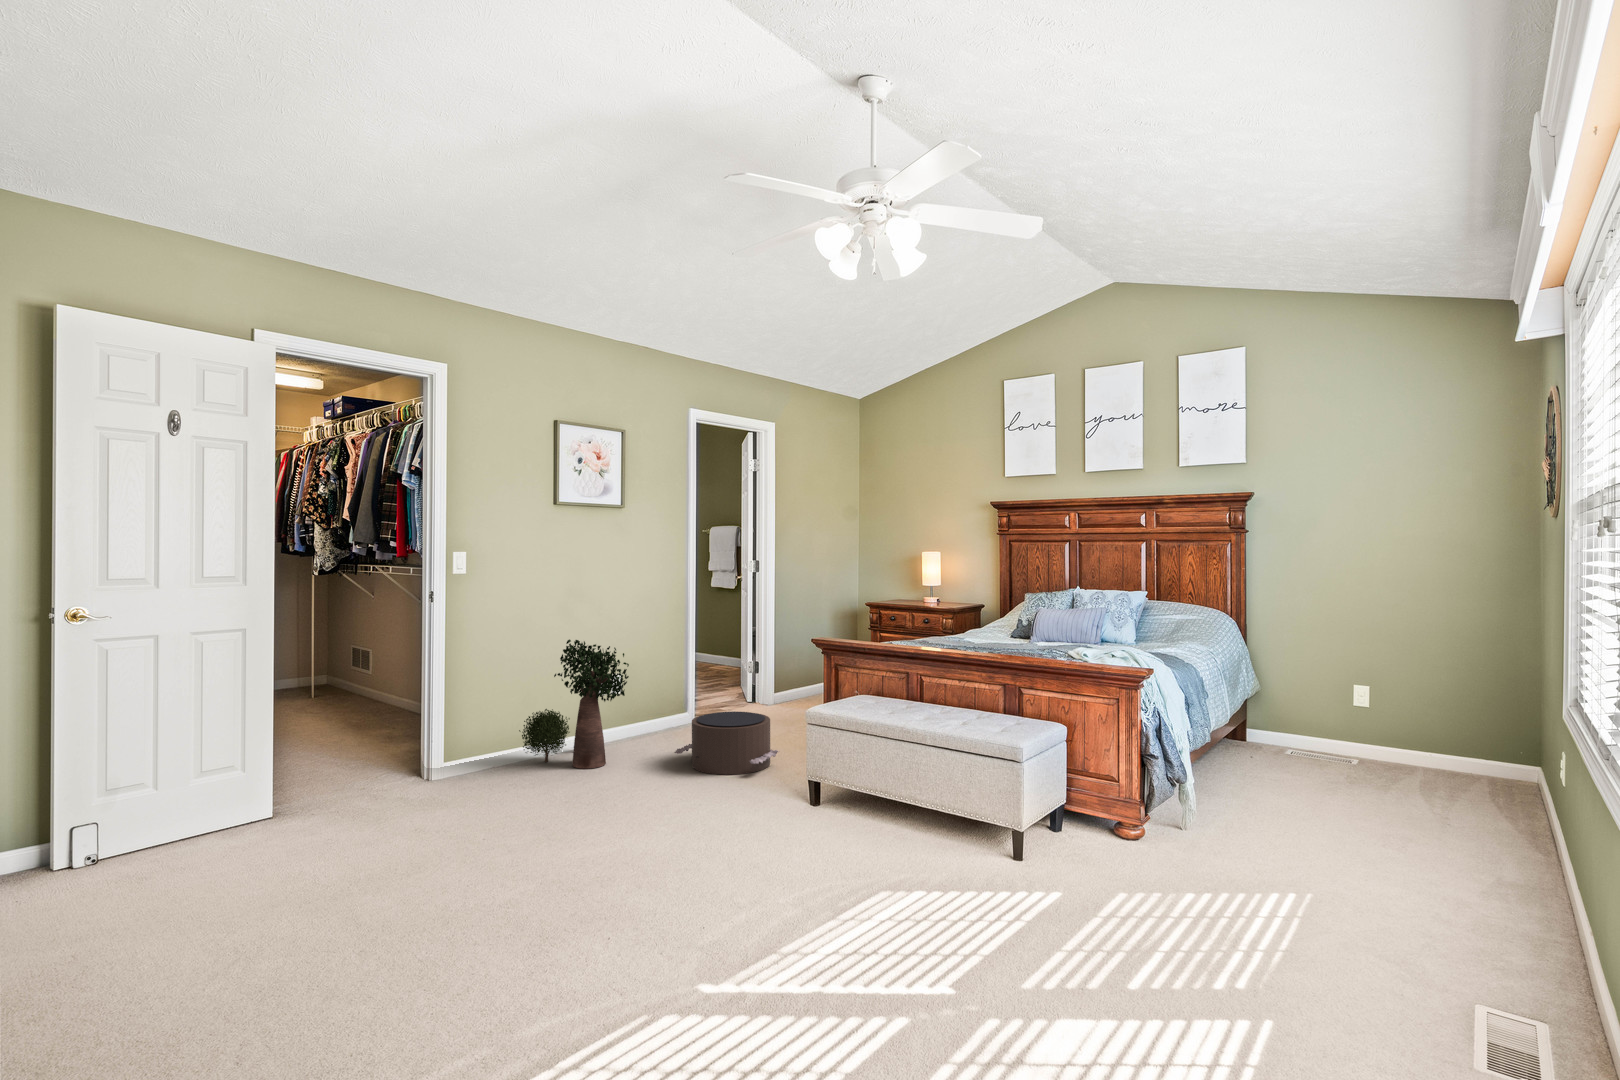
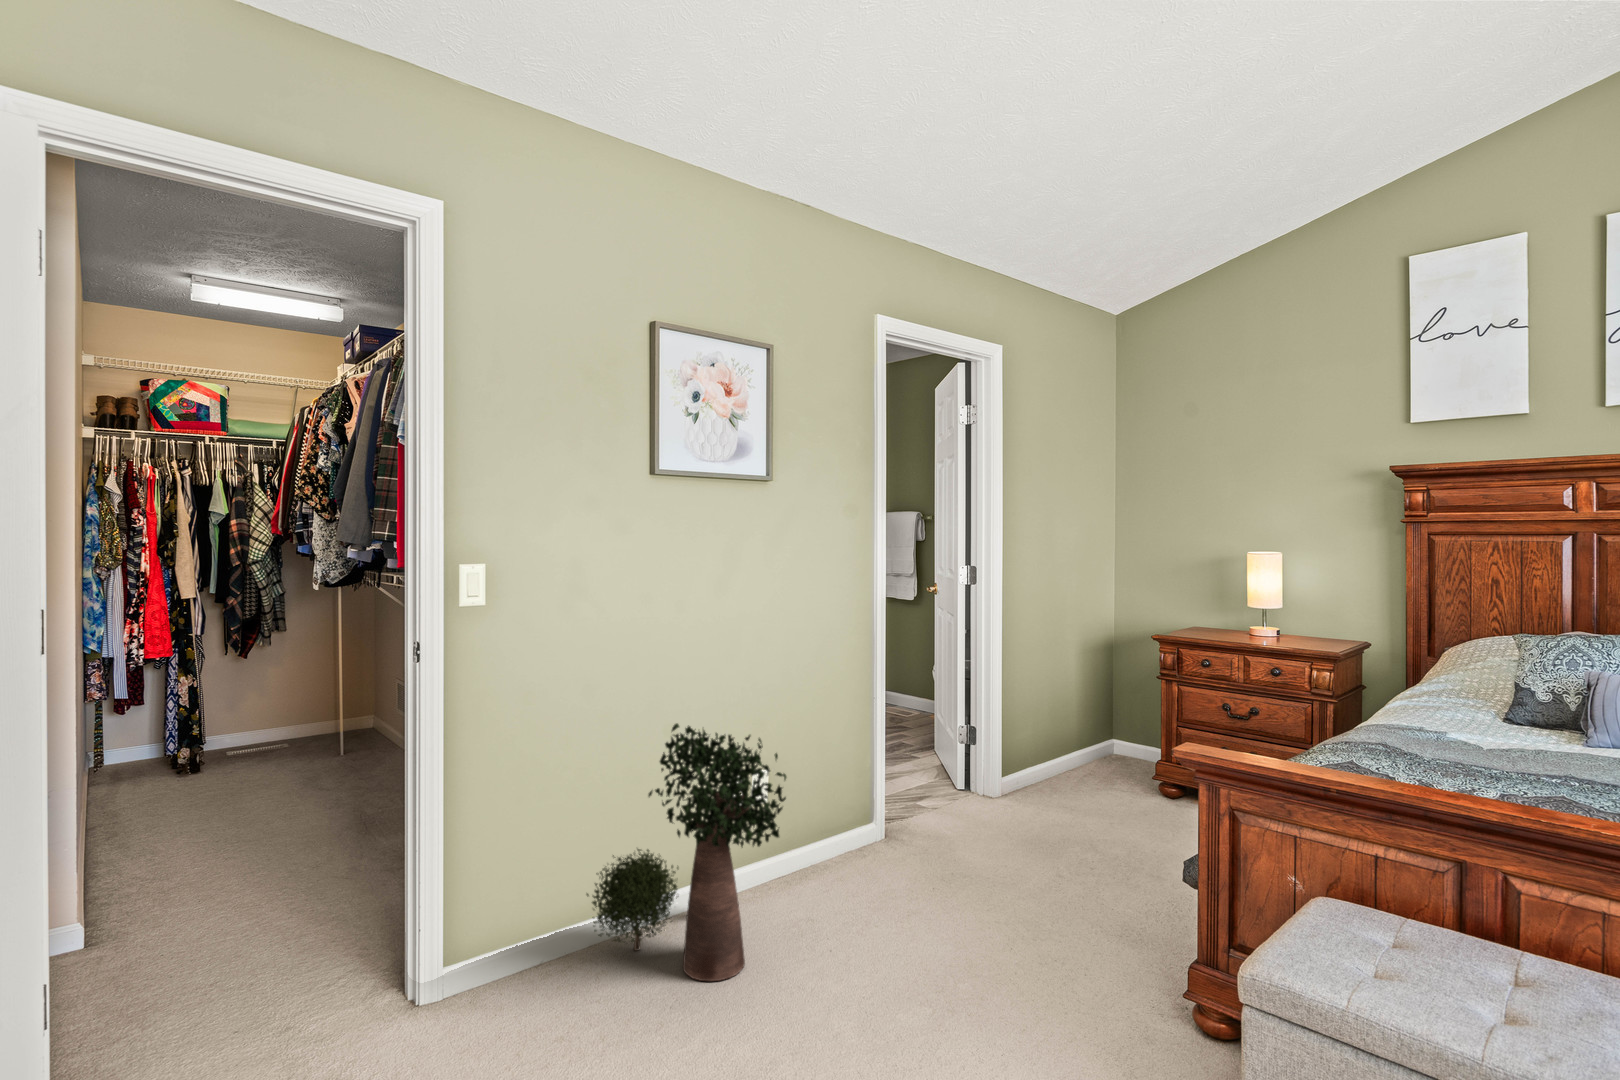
pouf: present [674,711,779,775] -> none [875,864,1092,1030]

